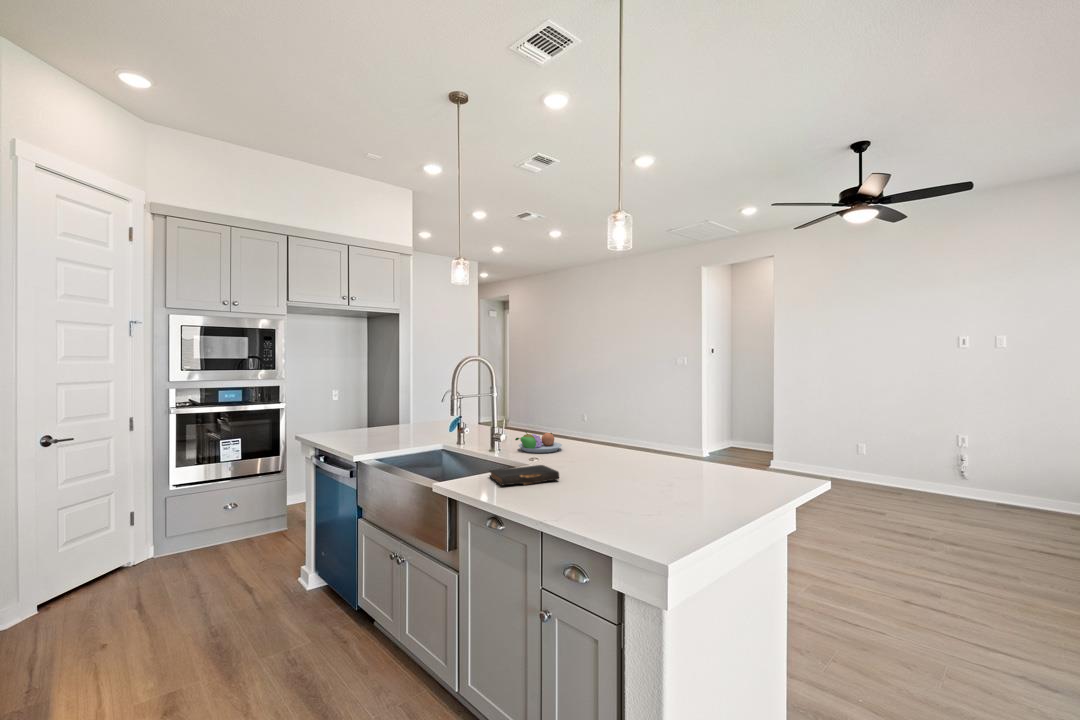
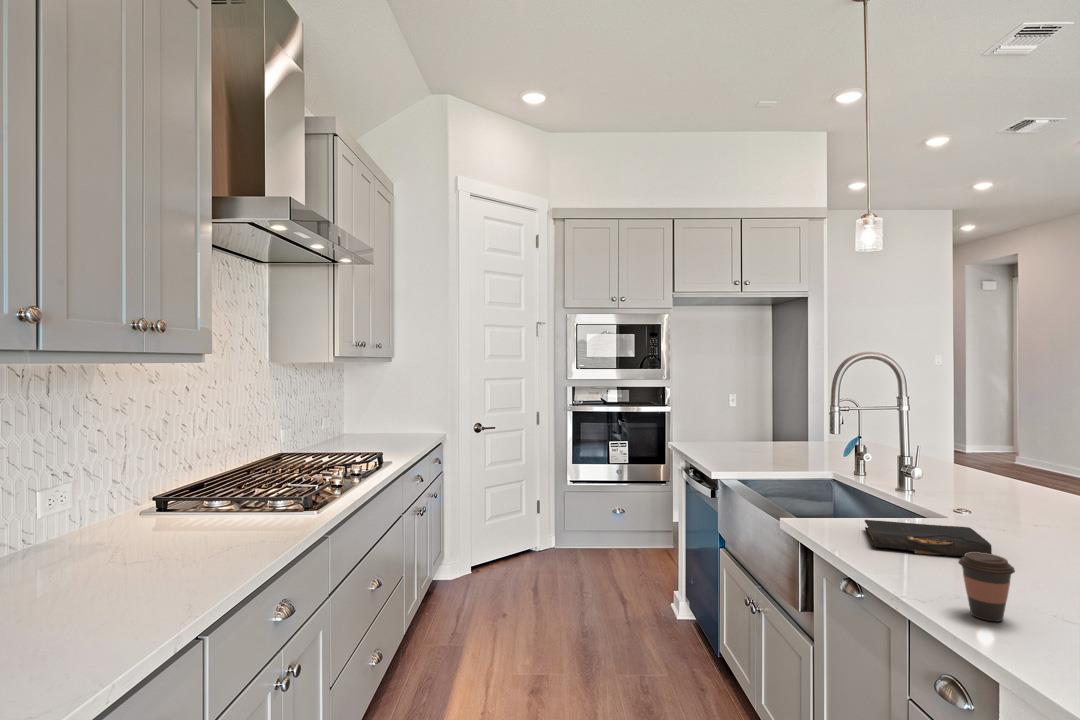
fruit bowl: present [515,431,562,453] -> none [944,468,1046,510]
coffee cup: none [563,474,589,511] -> present [958,552,1015,621]

